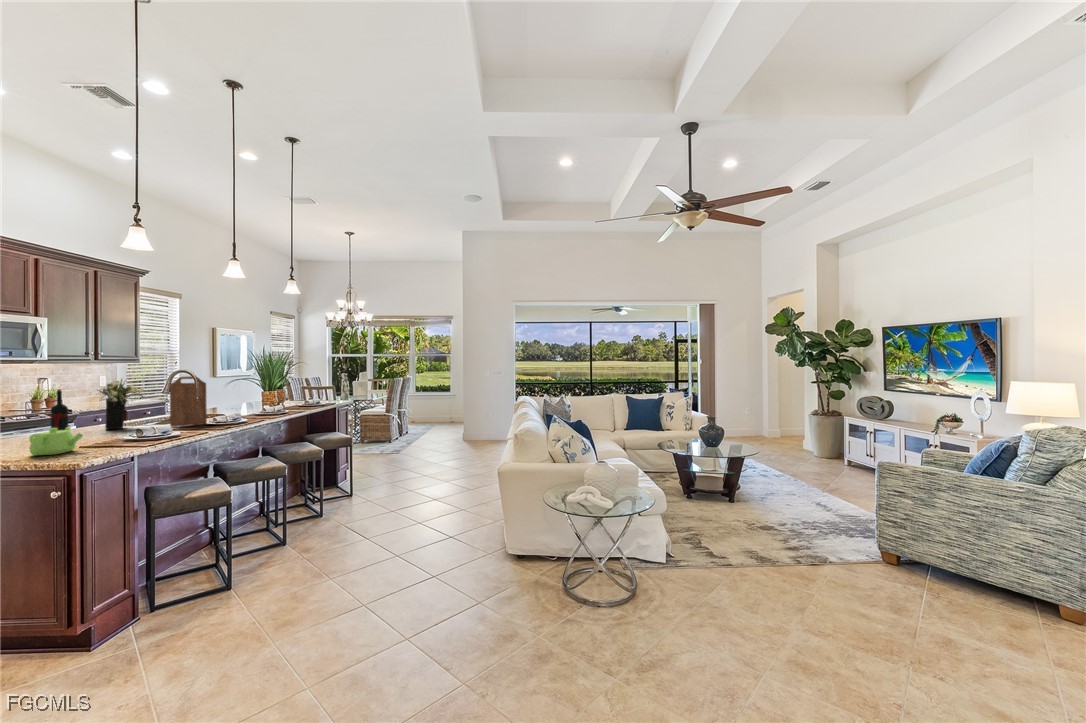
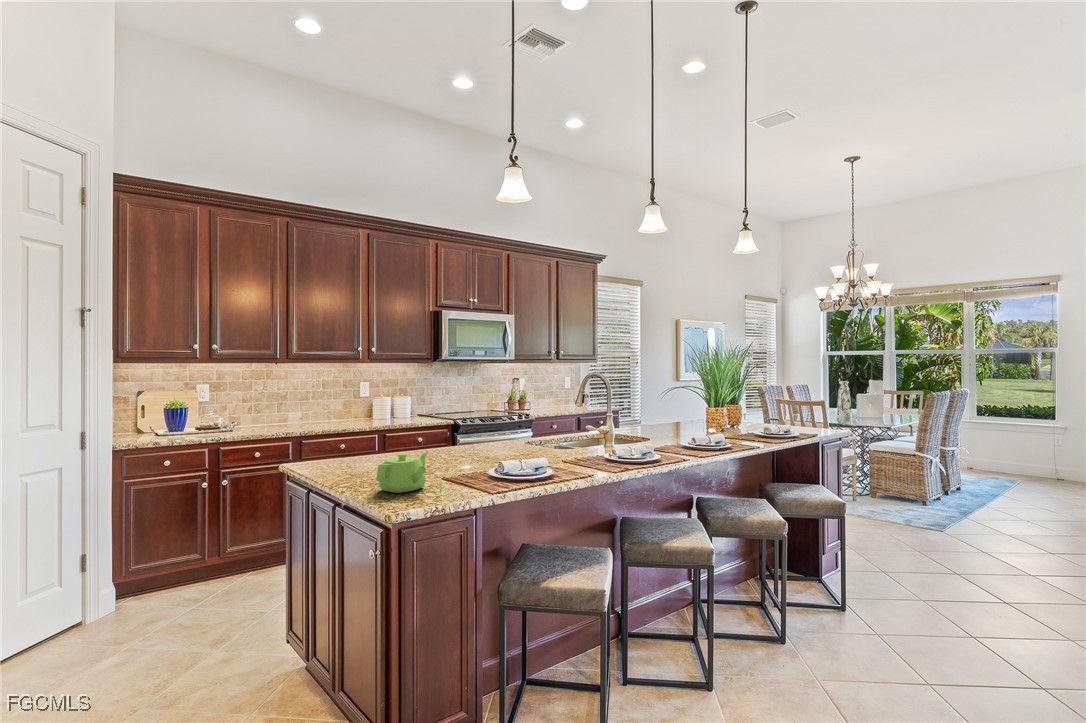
cutting board: present [170,376,207,427] -> none [563,385,606,460]
flower arrangement: present [97,379,144,429] -> none [498,384,549,452]
wine bottle: present [51,389,68,431] -> none [453,396,469,457]

